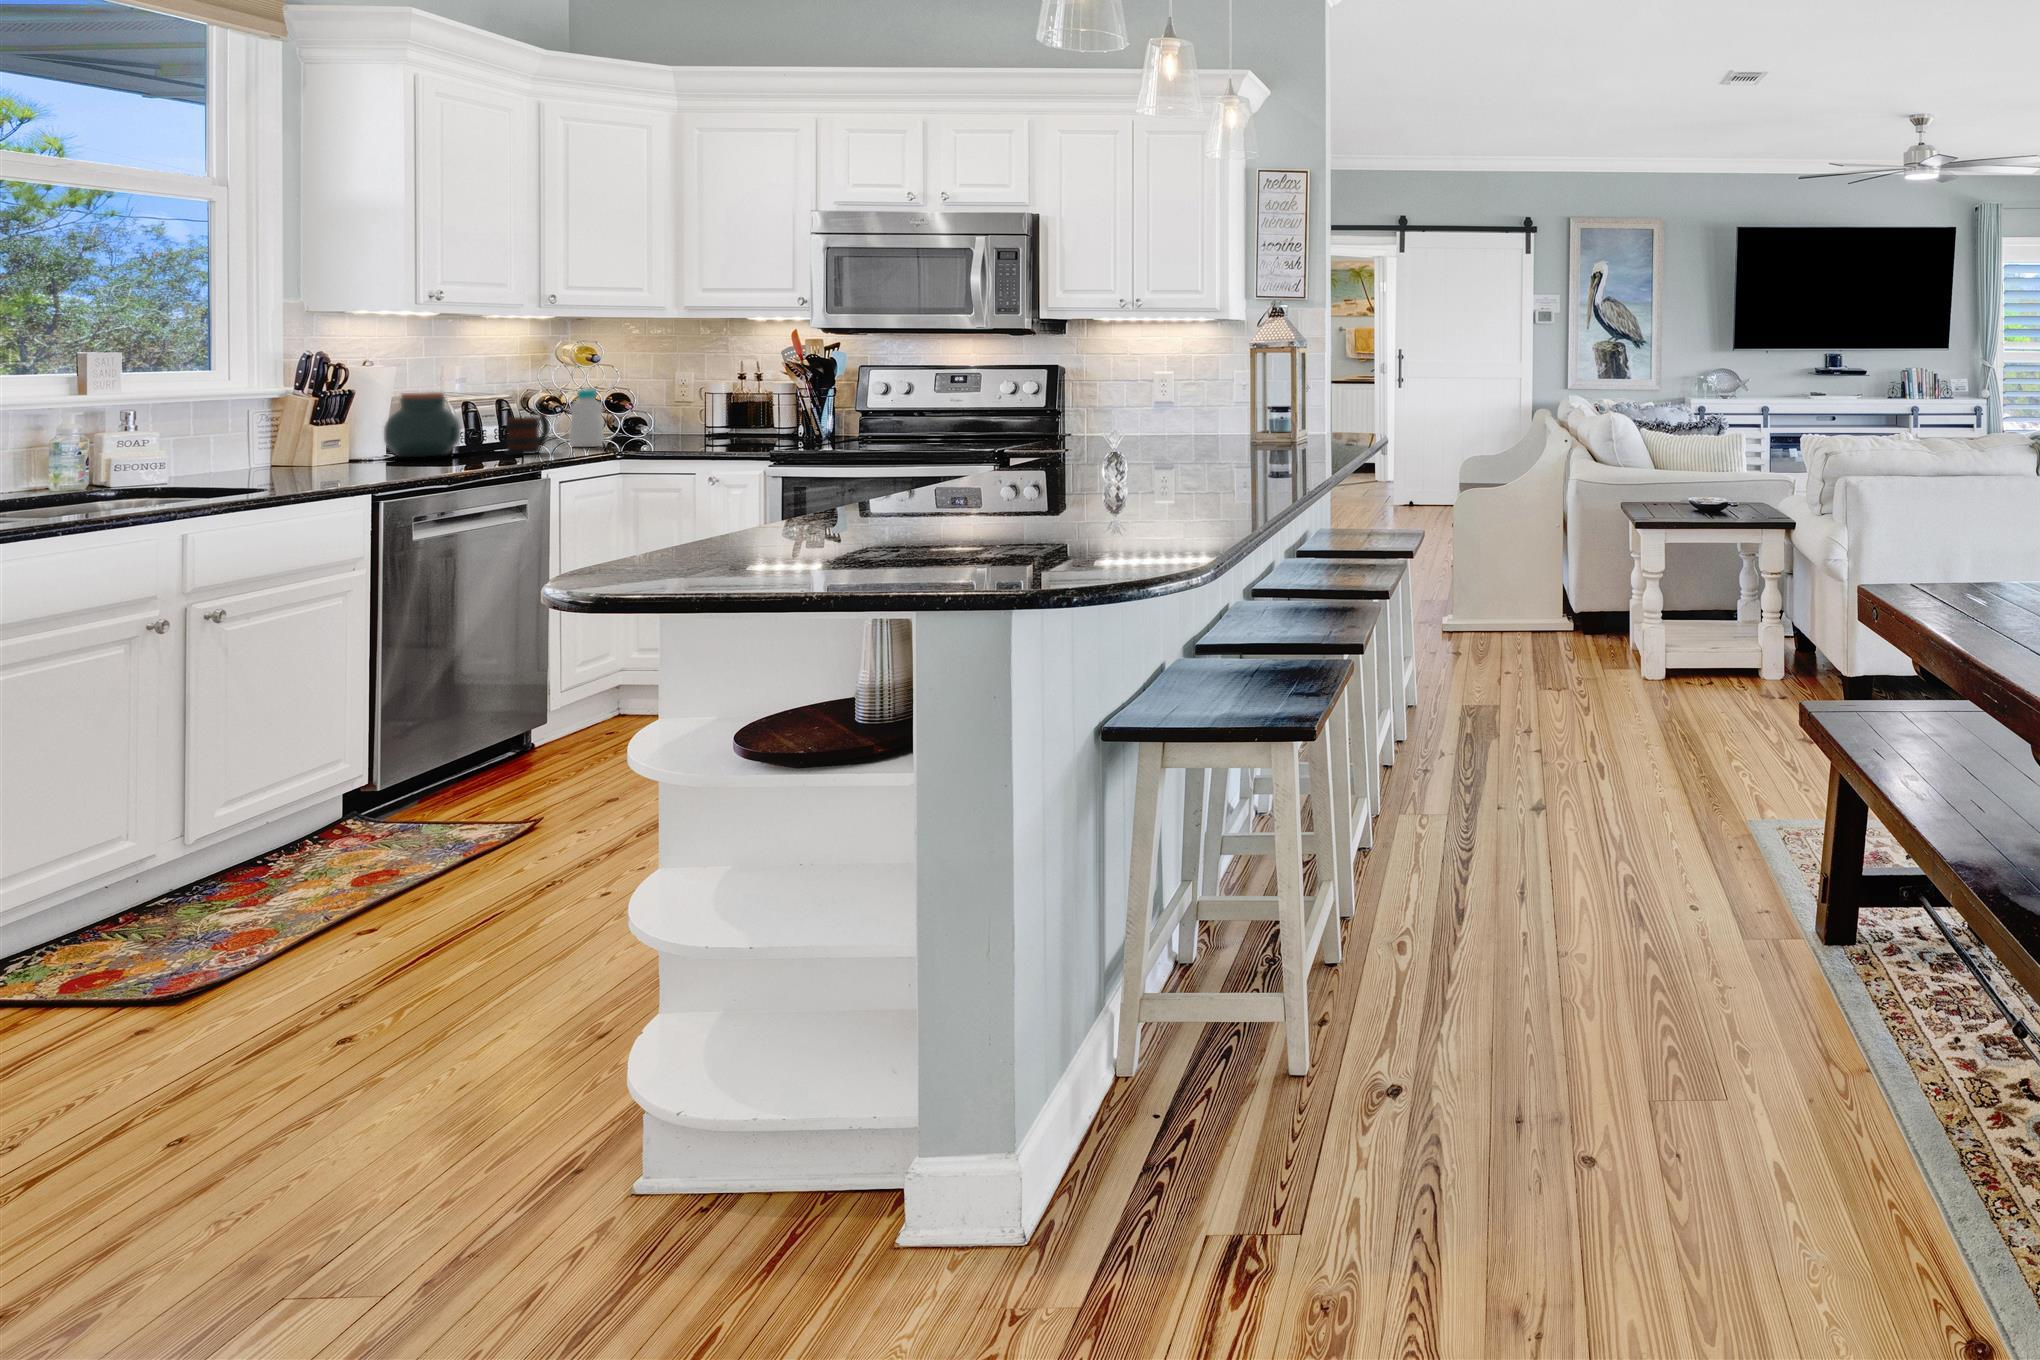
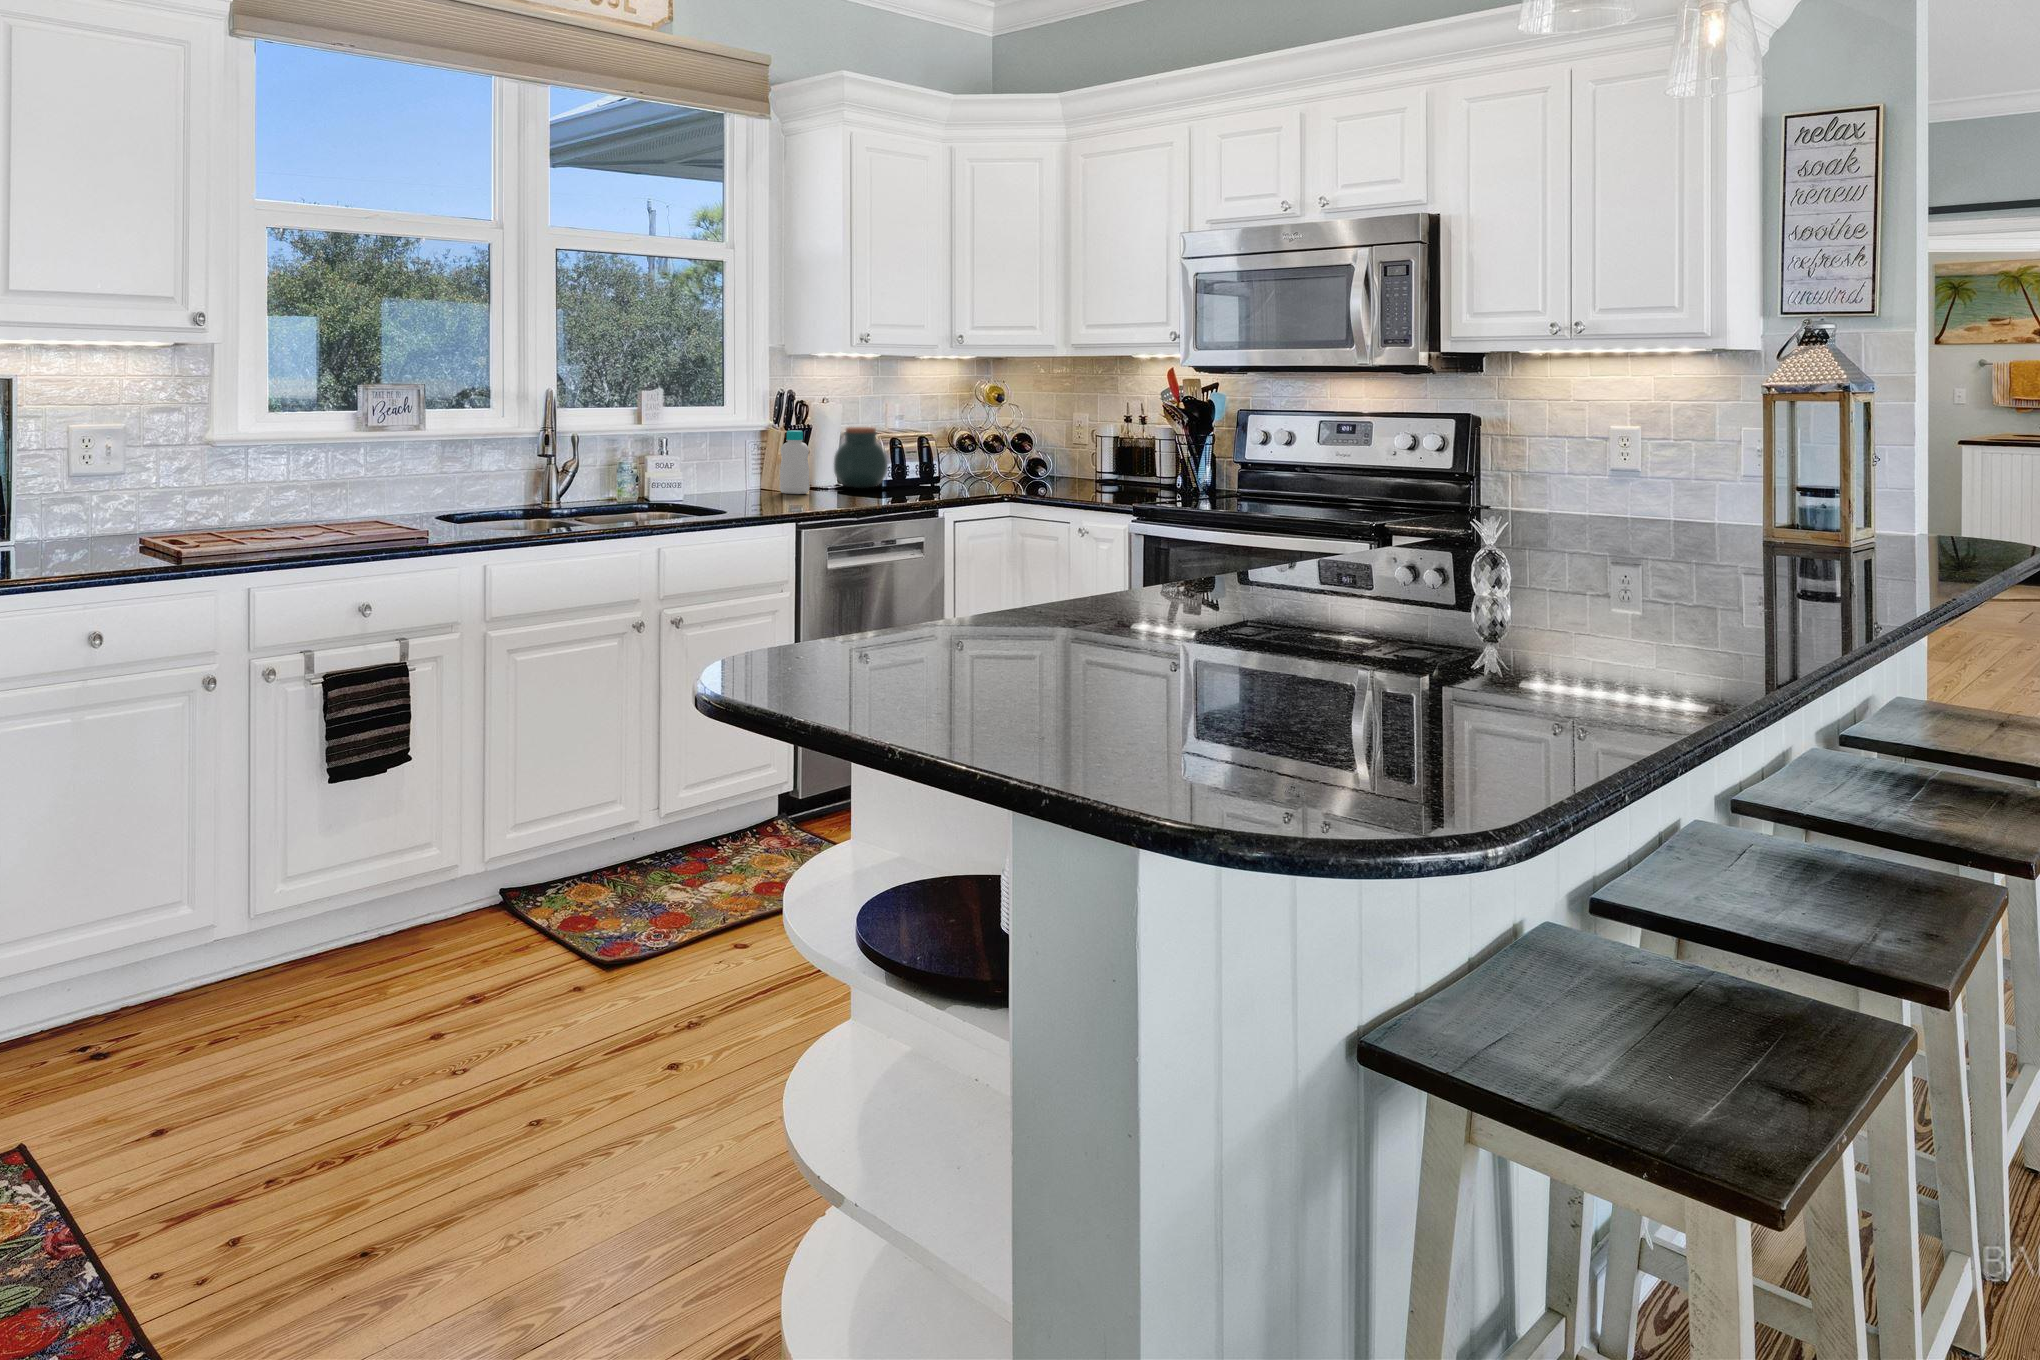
bottle: present [569,389,604,447] -> present [780,430,810,494]
mug: present [505,413,549,455] -> none [920,451,955,491]

